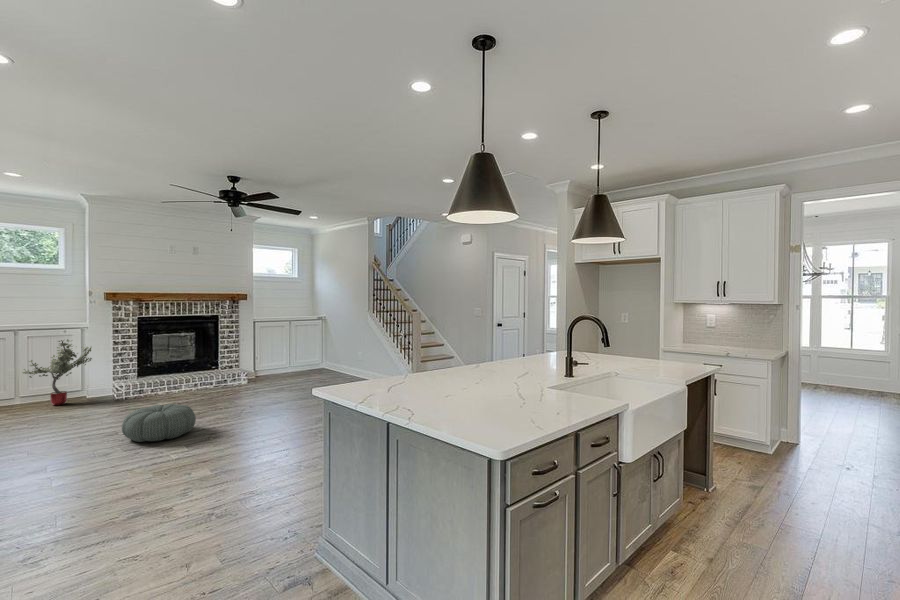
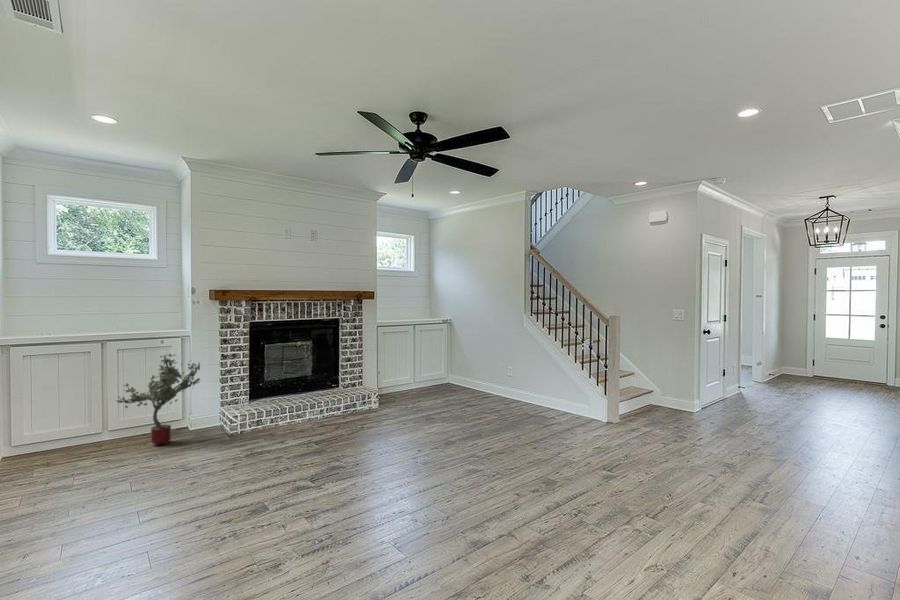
pouf: present [122,404,196,442] -> none [296,459,395,529]

